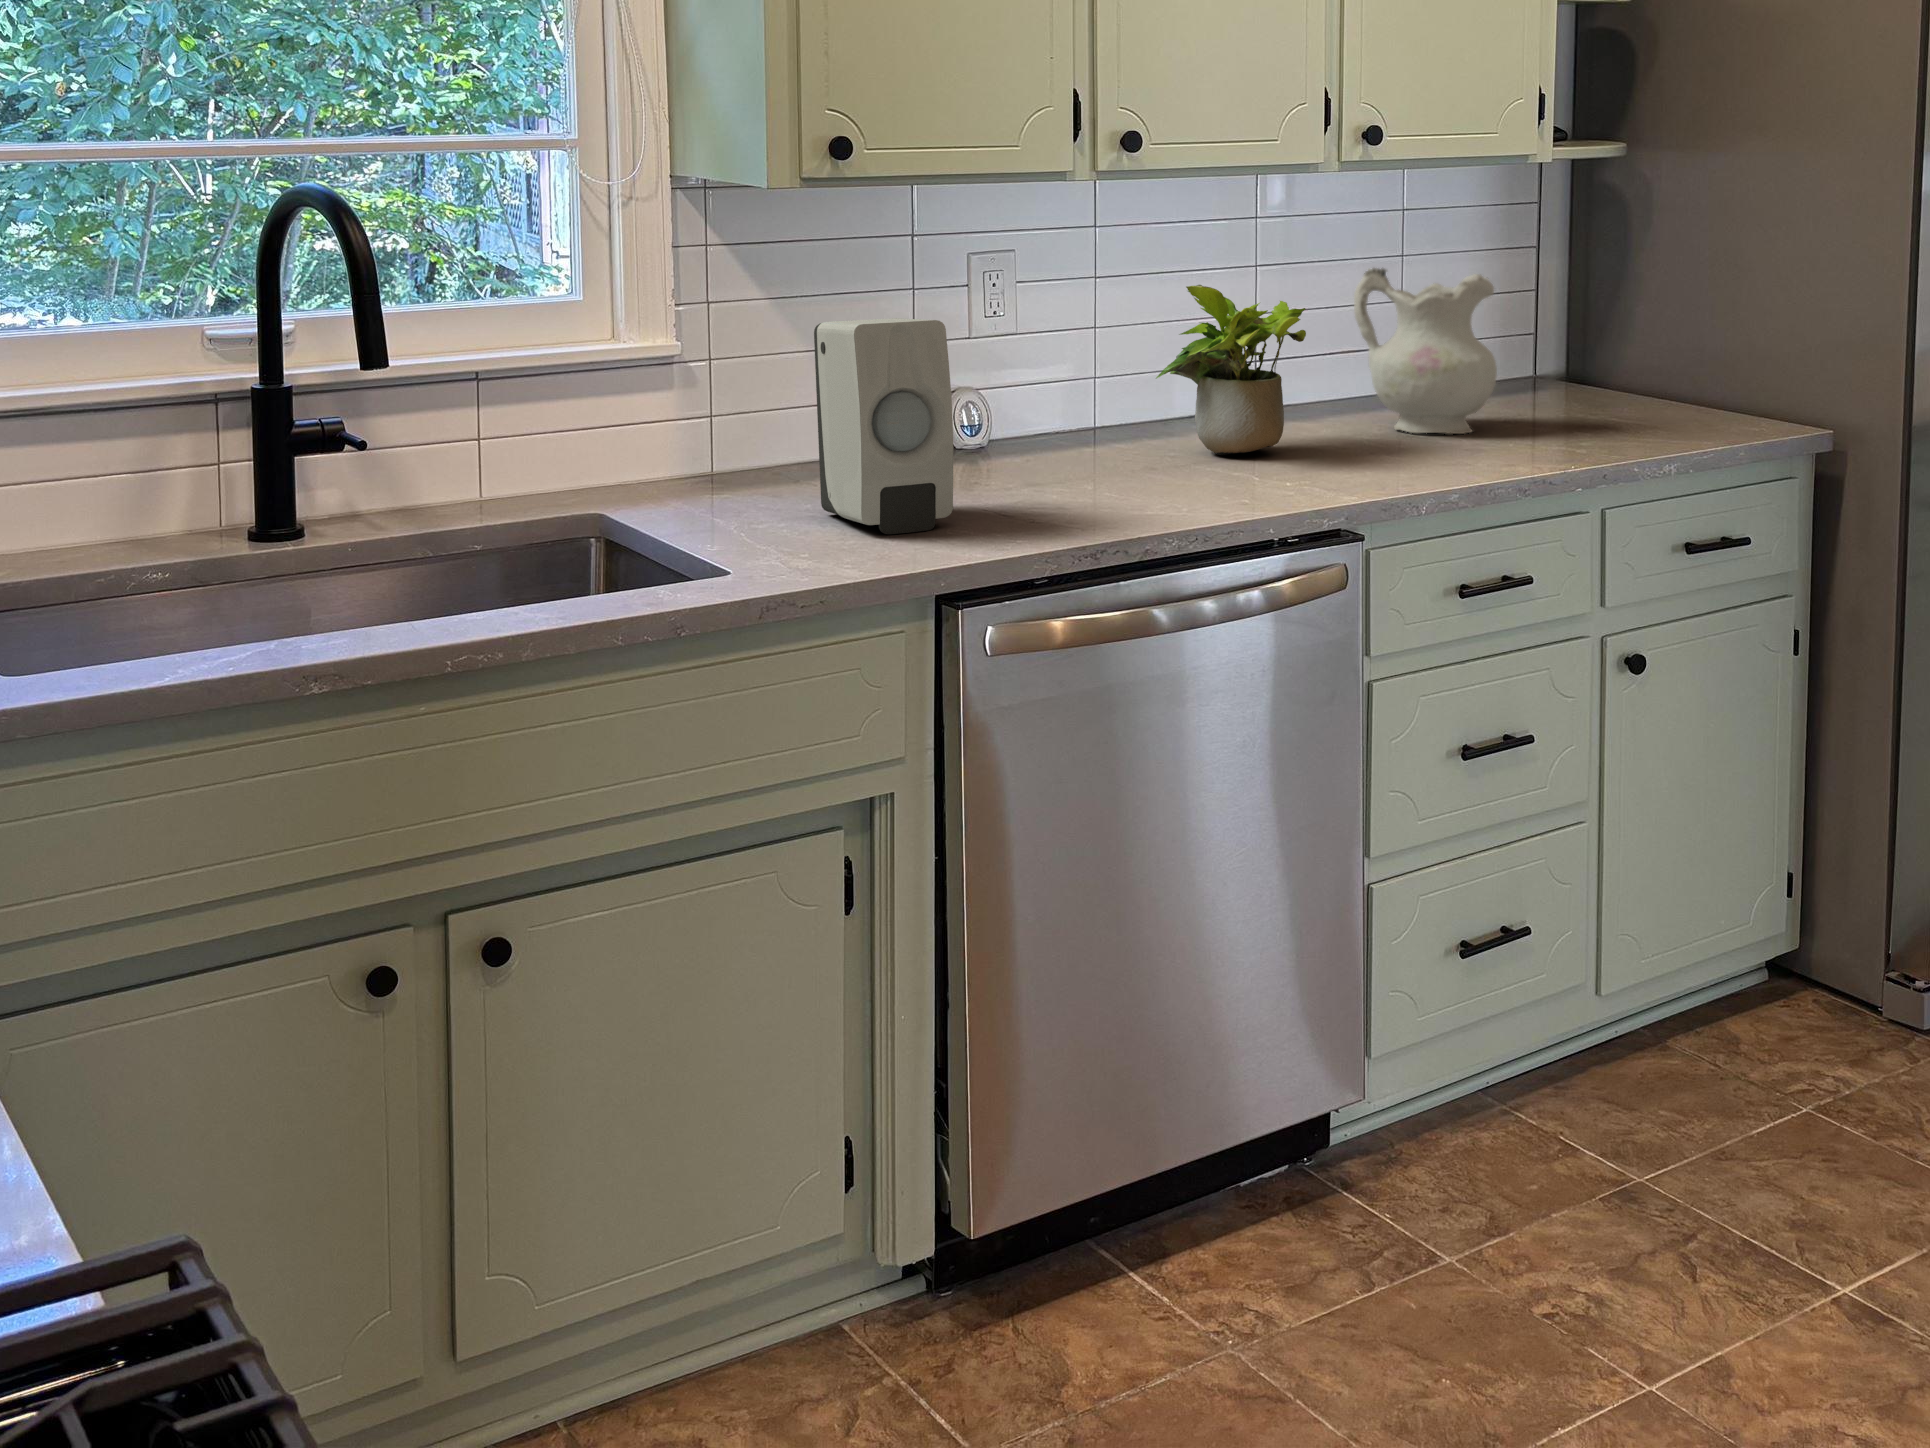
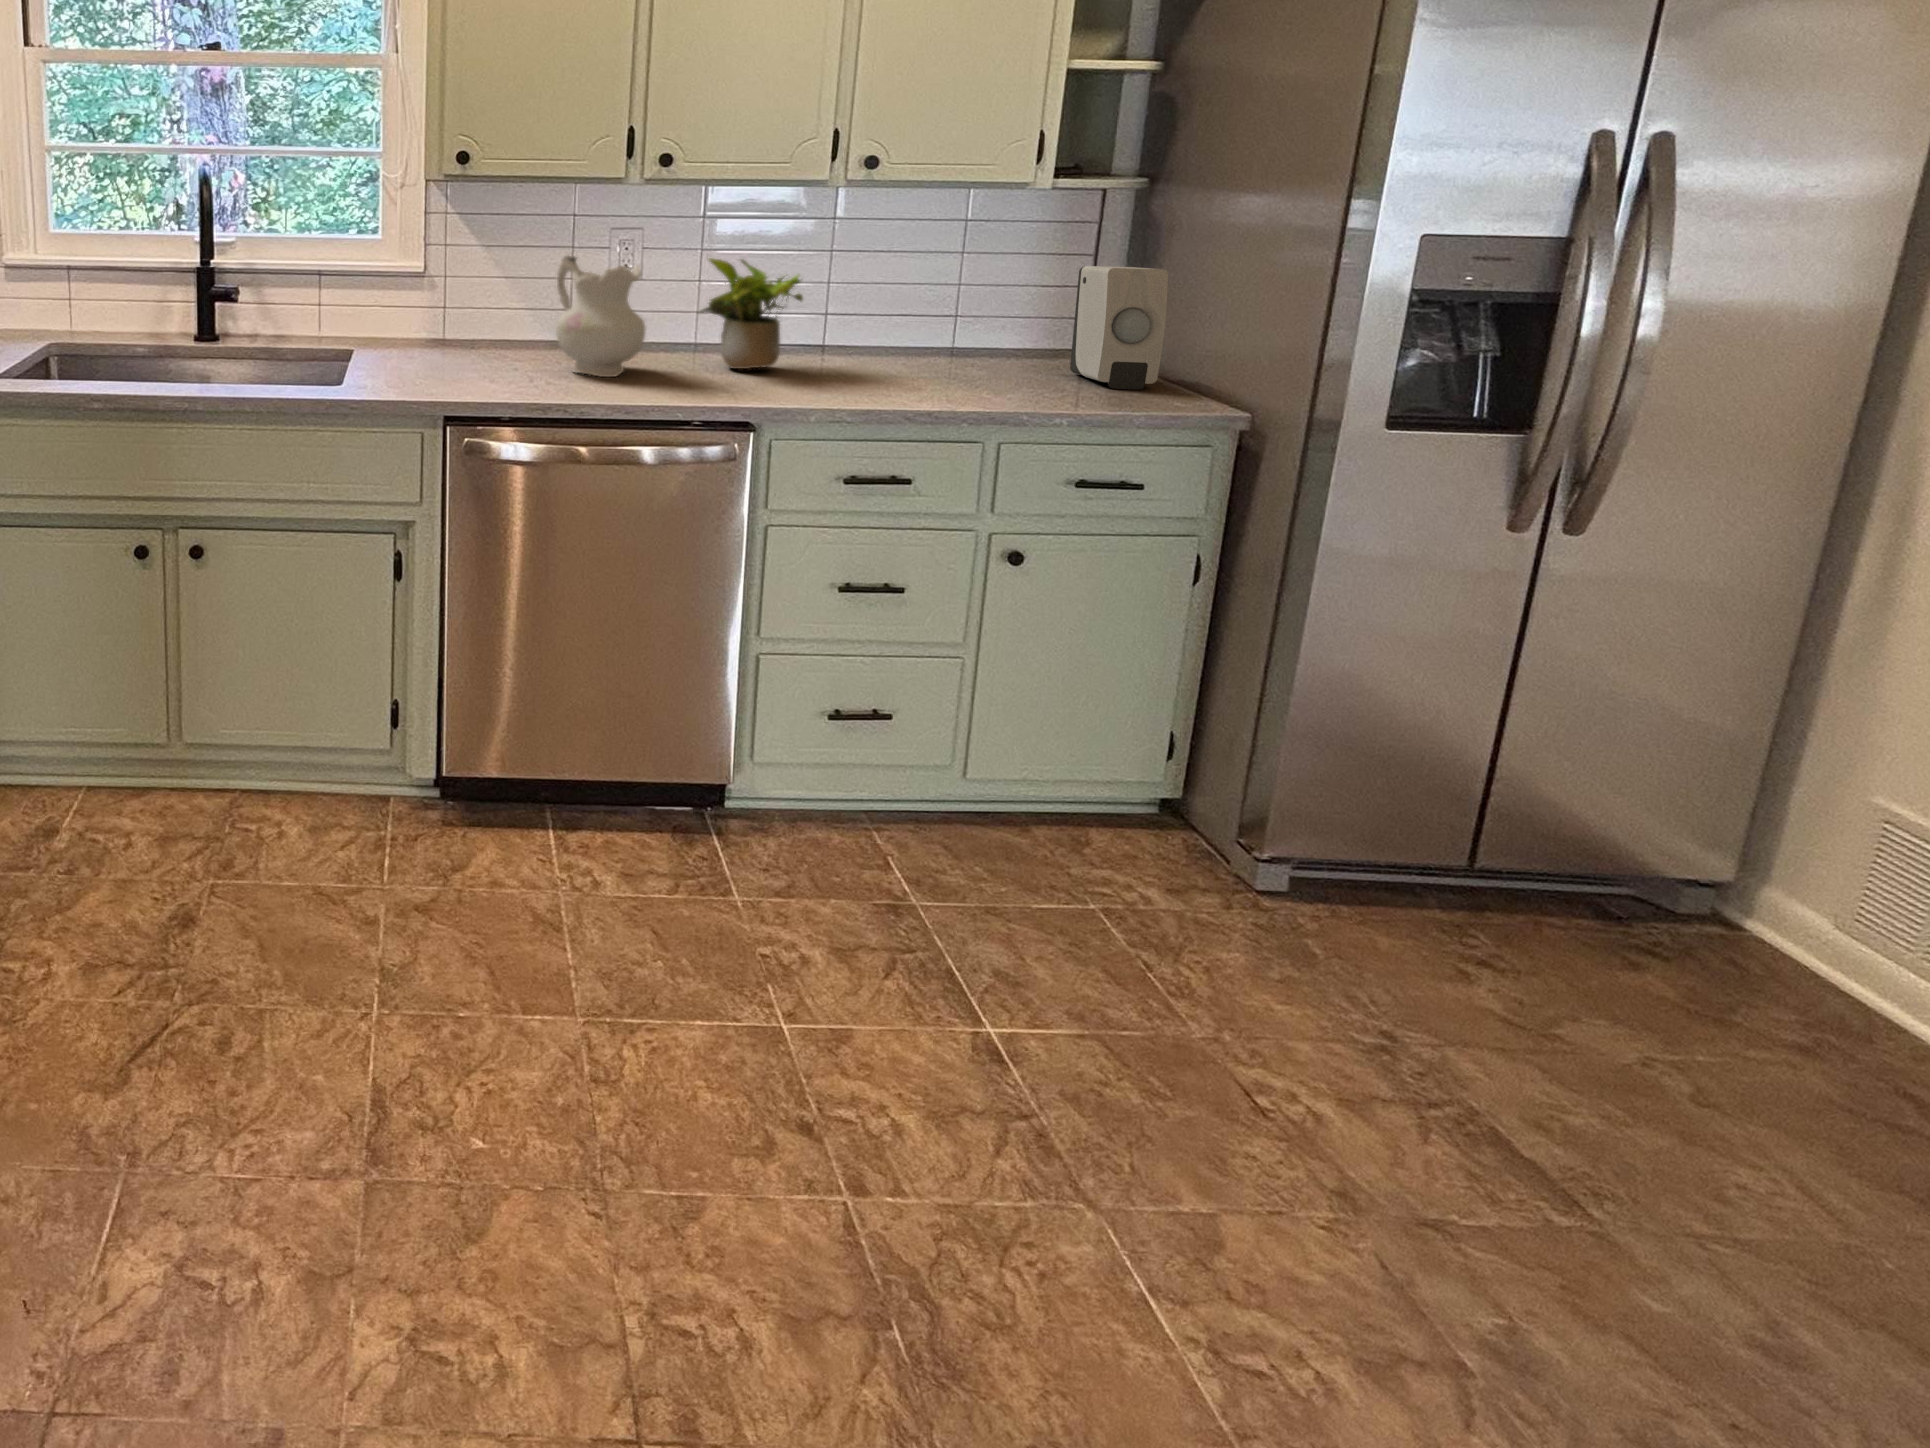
ceramic pitcher: present [1354,268,1497,434] -> present [556,256,646,377]
soap dispenser: present [814,318,953,534] -> present [1070,266,1168,389]

